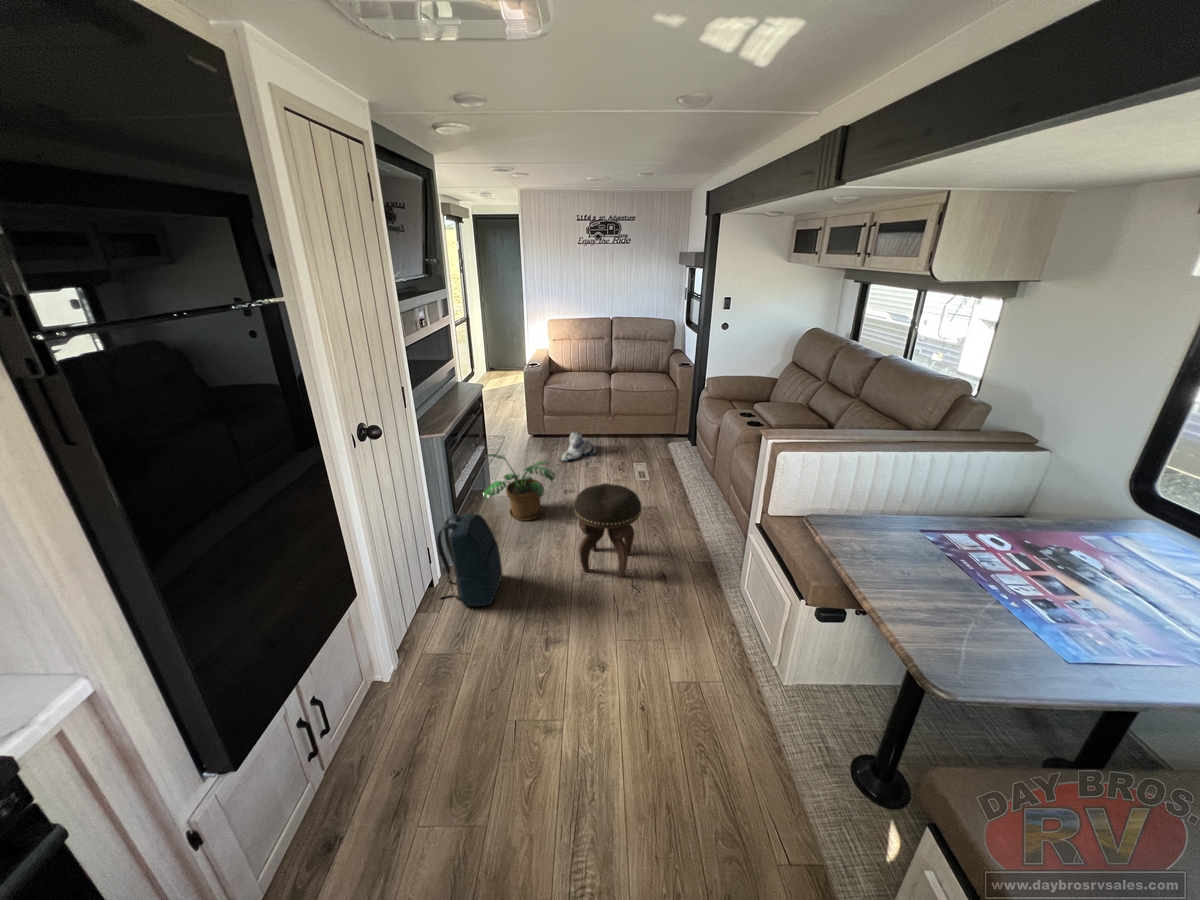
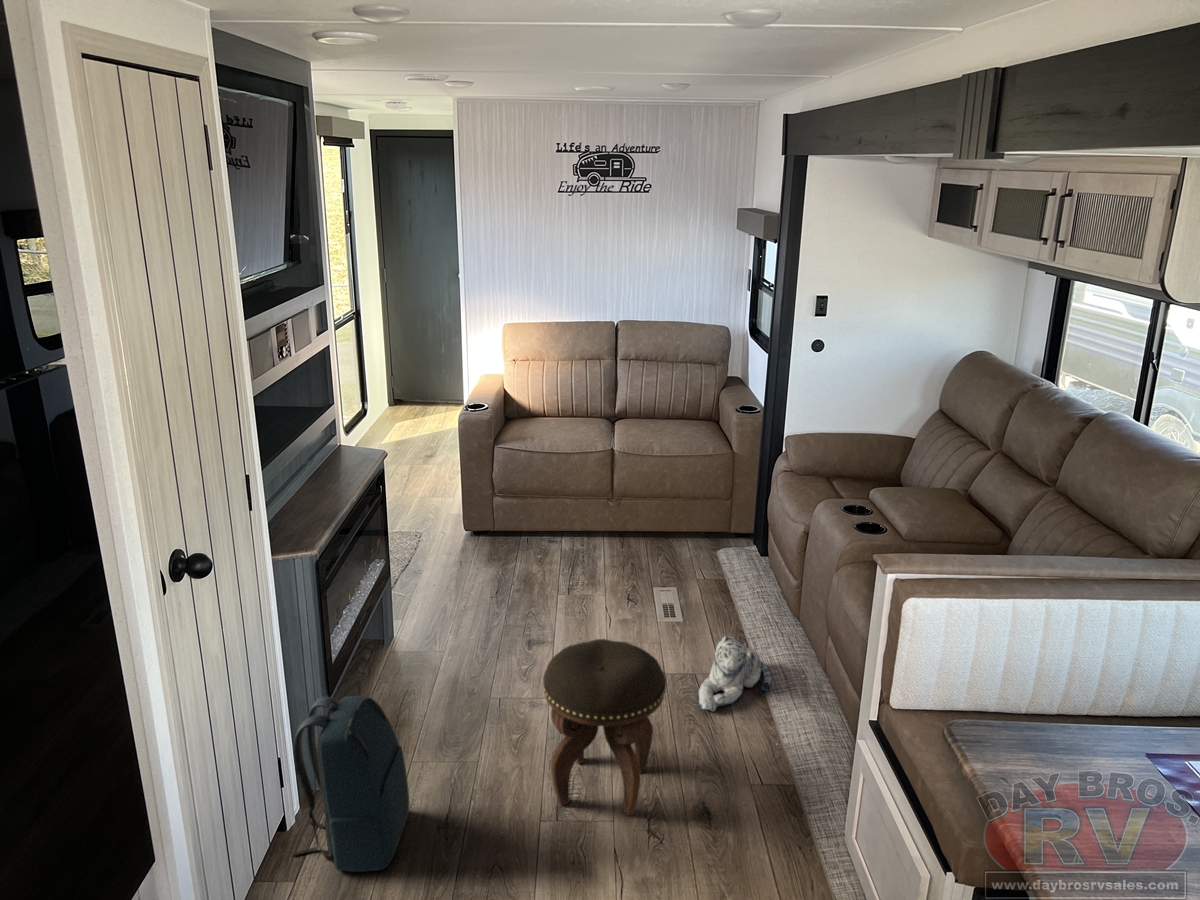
plush toy: present [562,432,596,461] -> present [699,636,772,712]
potted plant: present [483,454,555,521] -> none [376,578,510,703]

